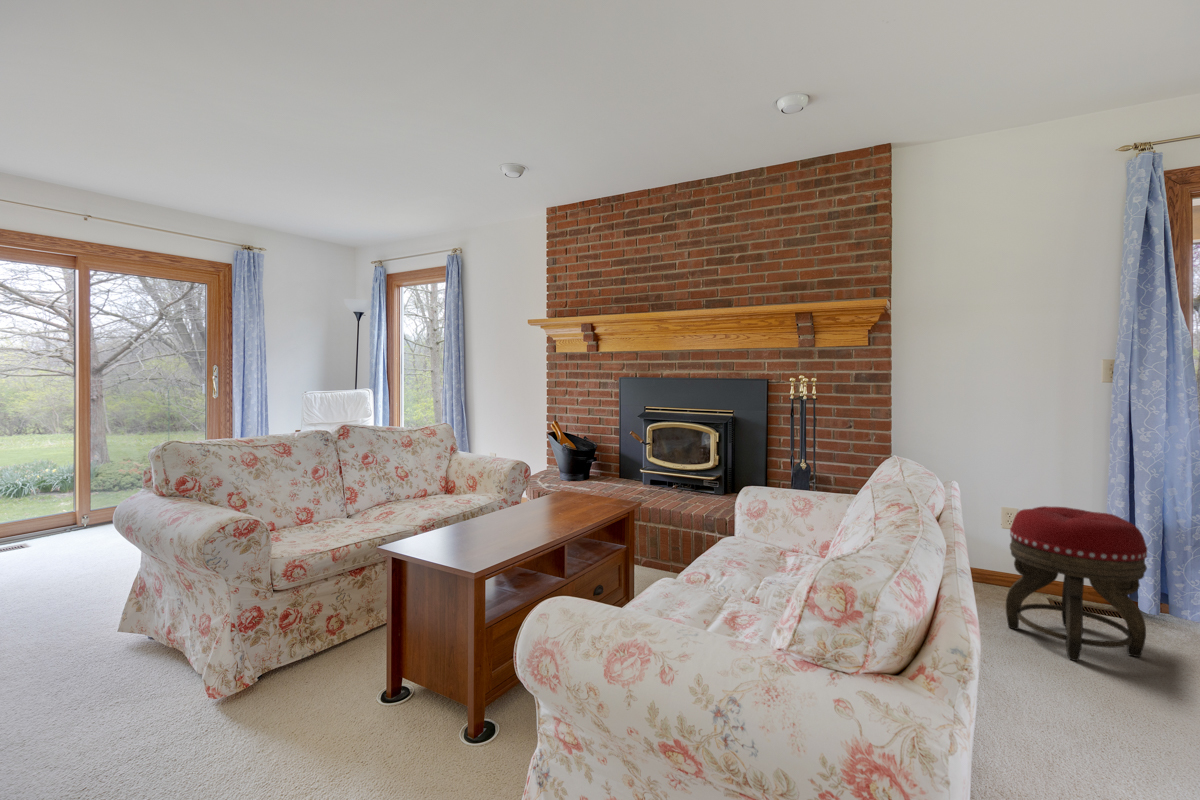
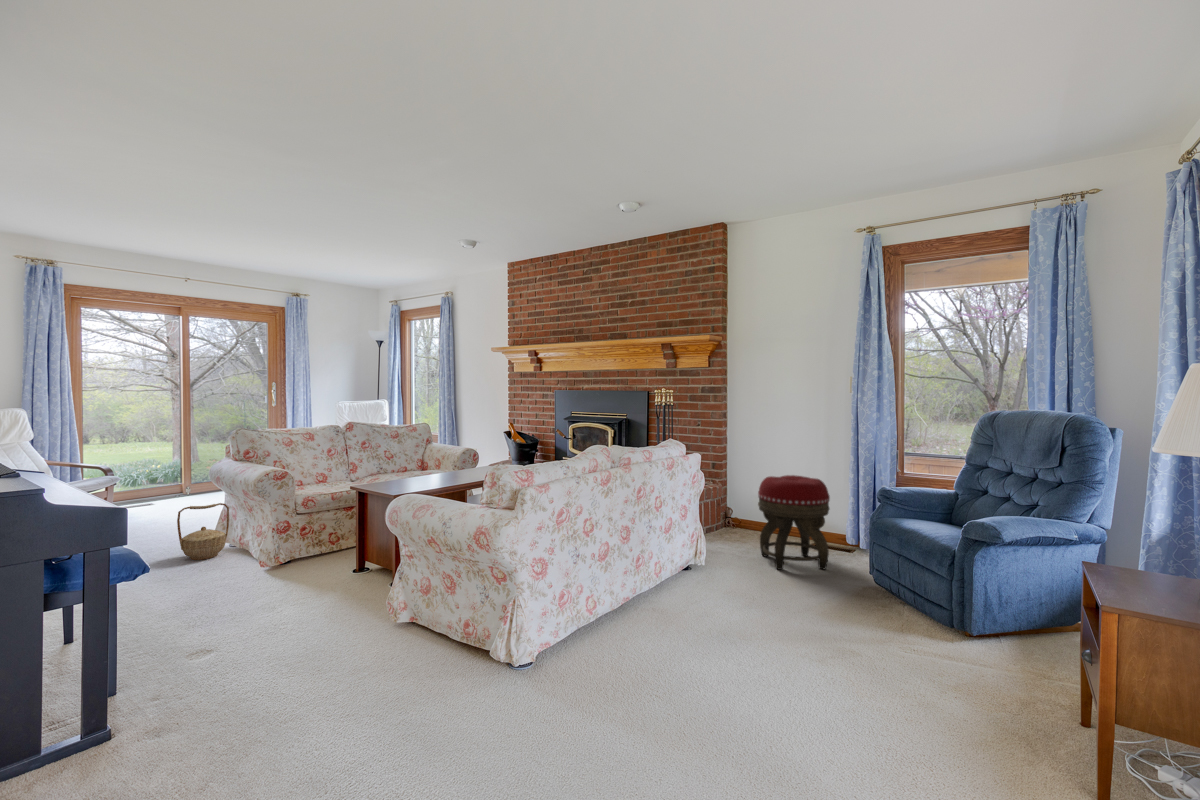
basket: none [43,571,146,679] -> present [177,503,229,560]

